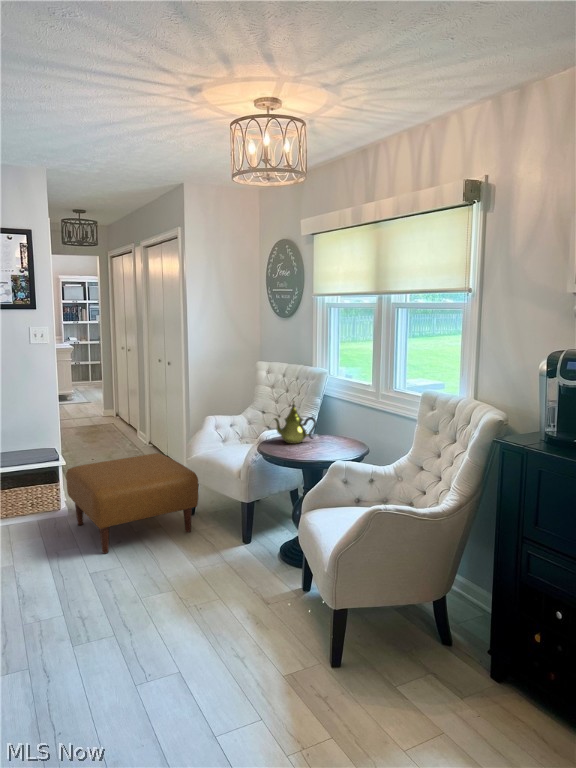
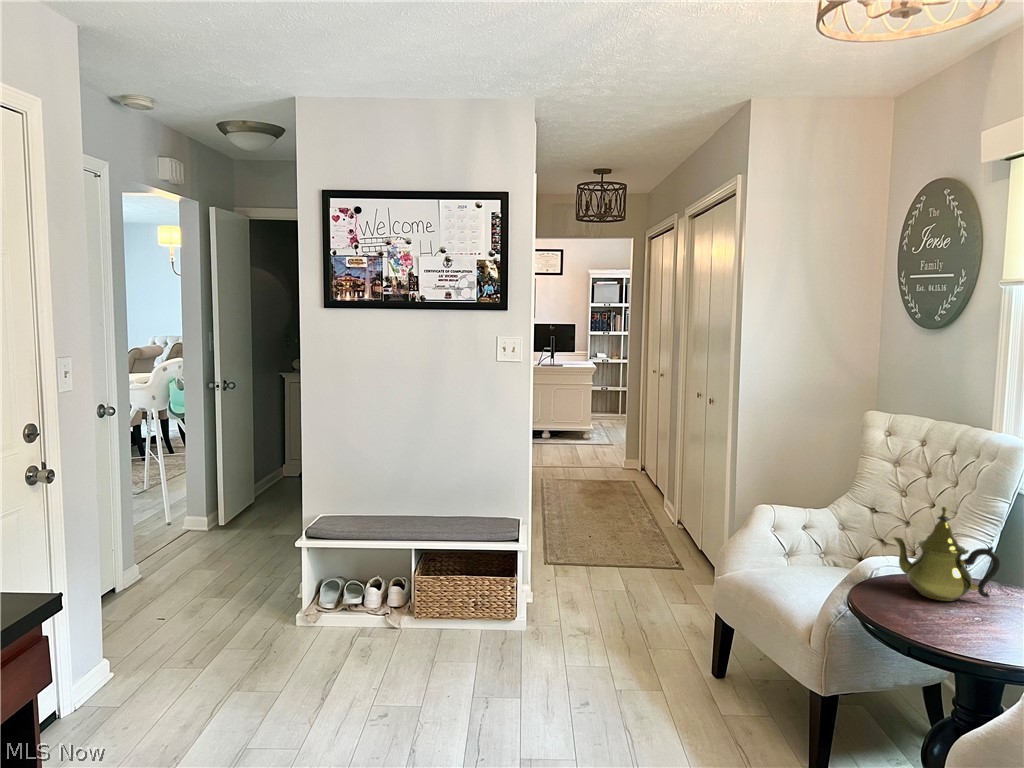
ottoman: present [66,453,198,554] -> none [522,554,730,723]

